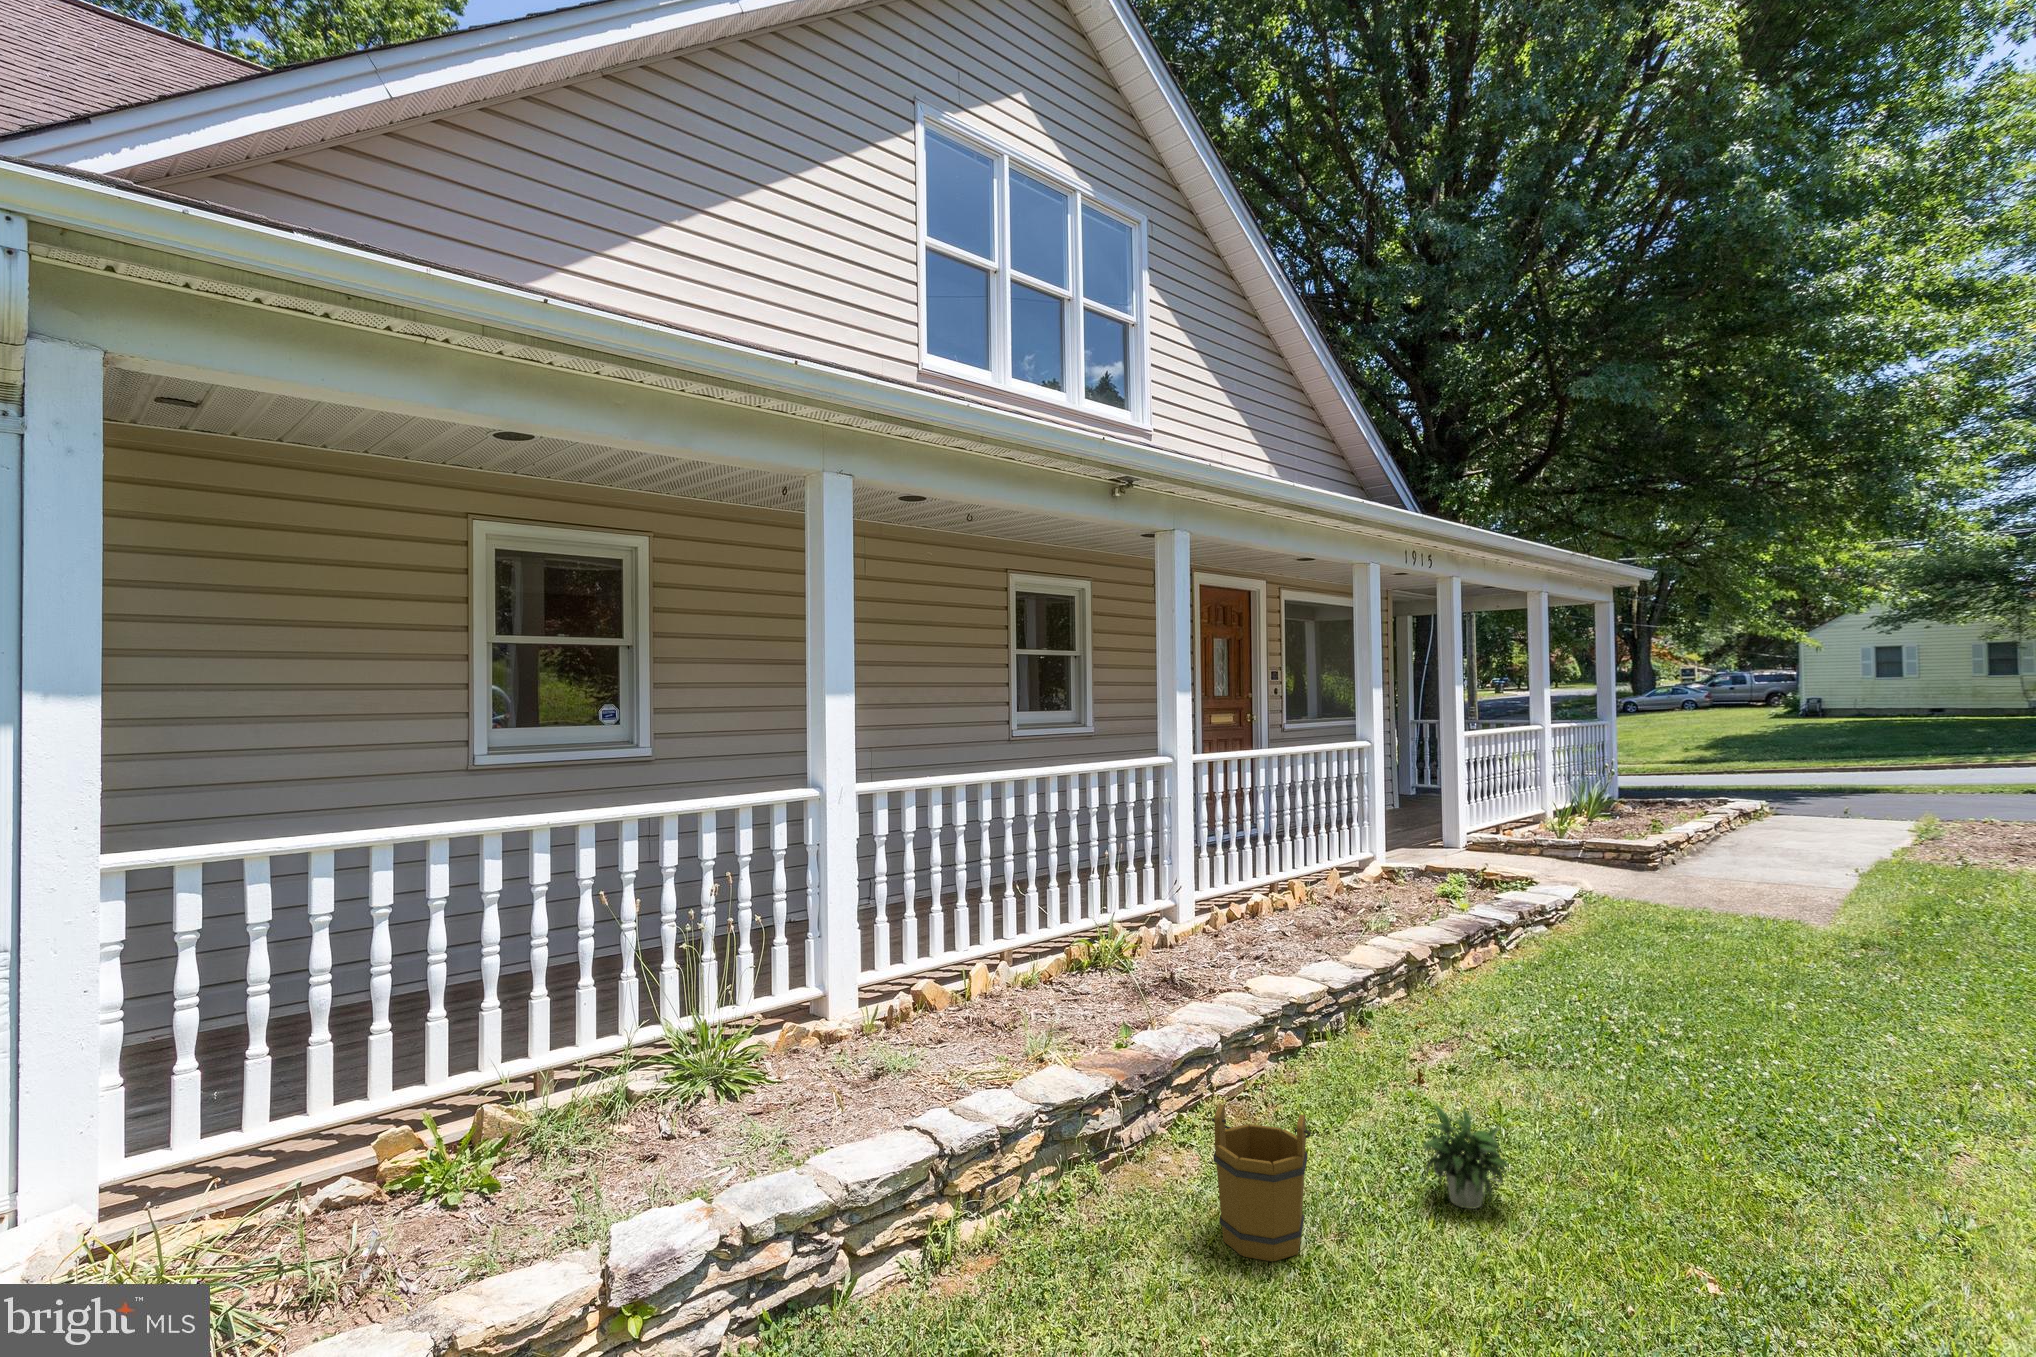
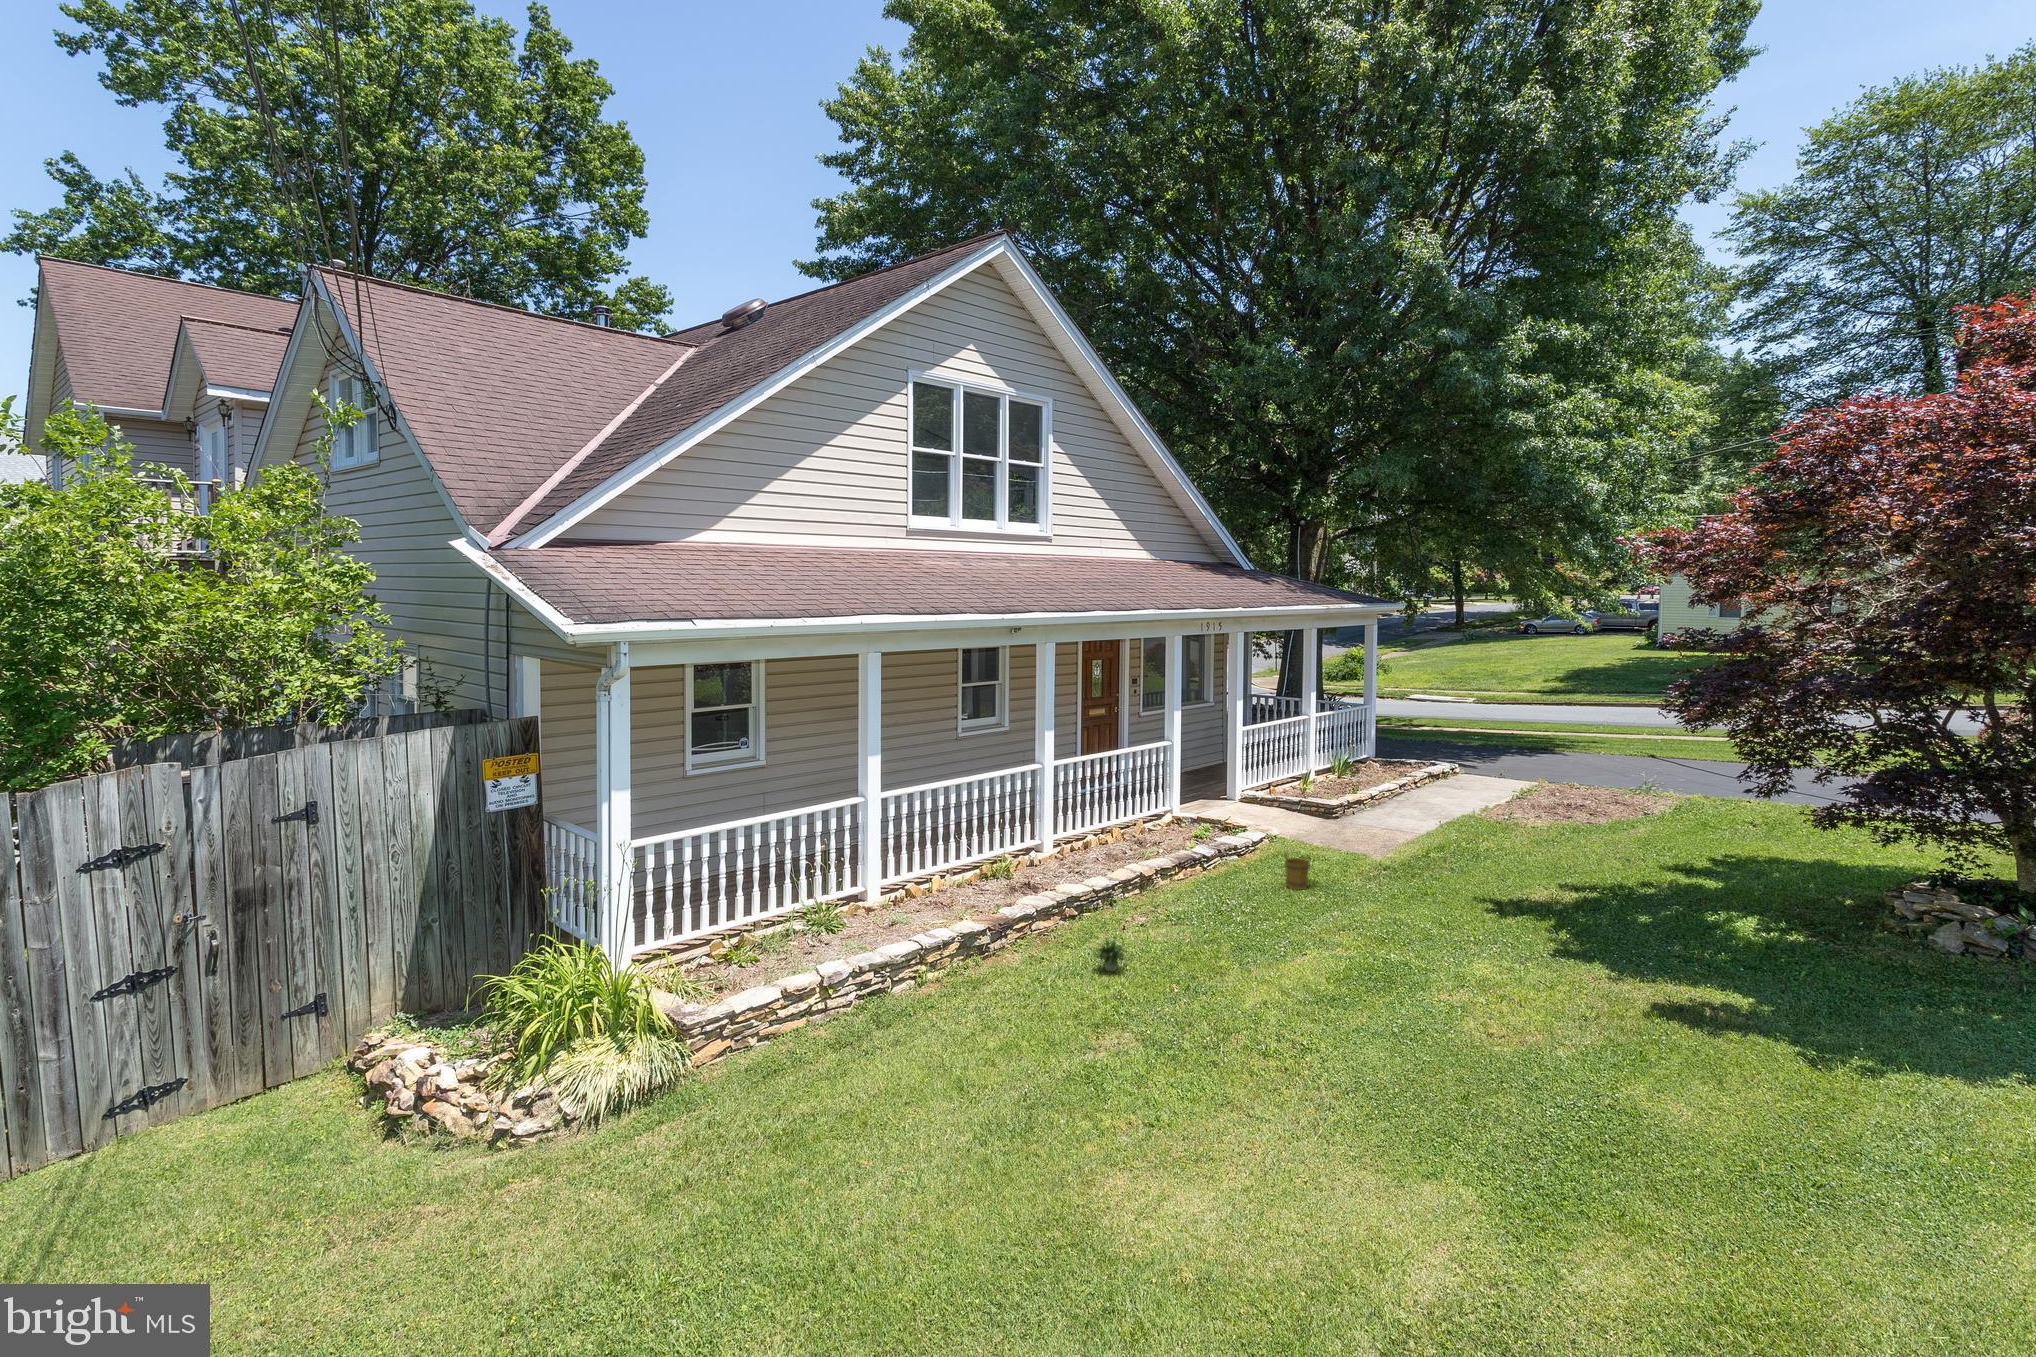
bucket: present [1212,1104,1311,1261] -> present [1285,854,1311,890]

